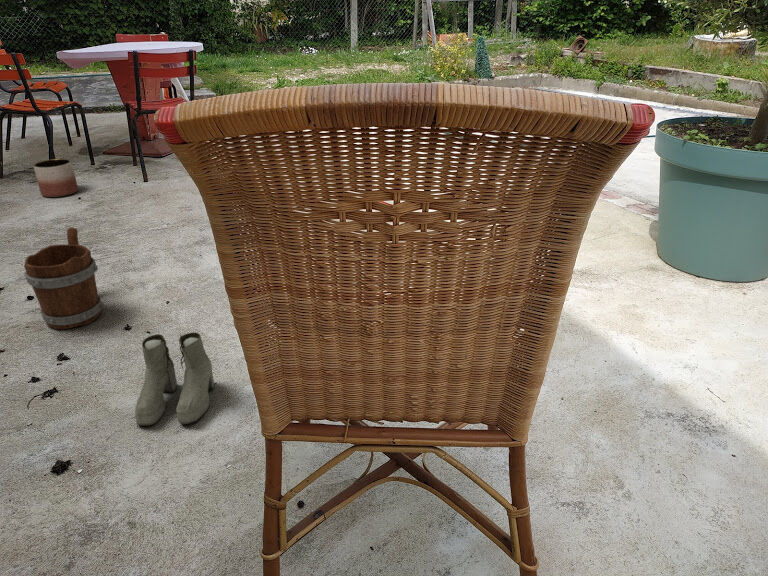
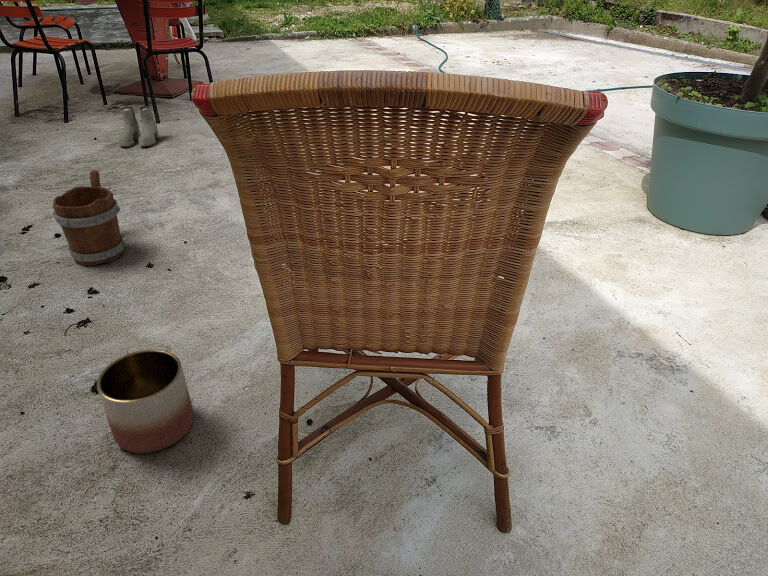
planter: present [33,159,78,197] -> present [97,349,194,453]
boots: present [135,332,214,426] -> present [119,106,159,147]

